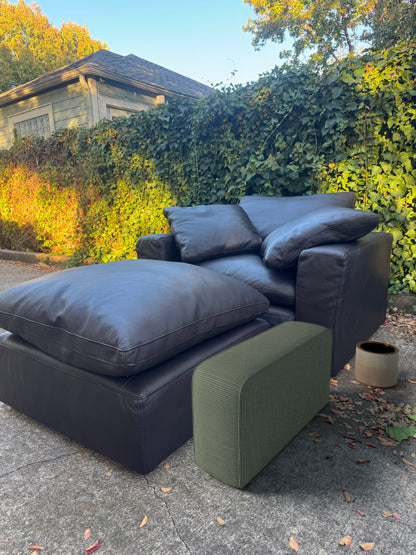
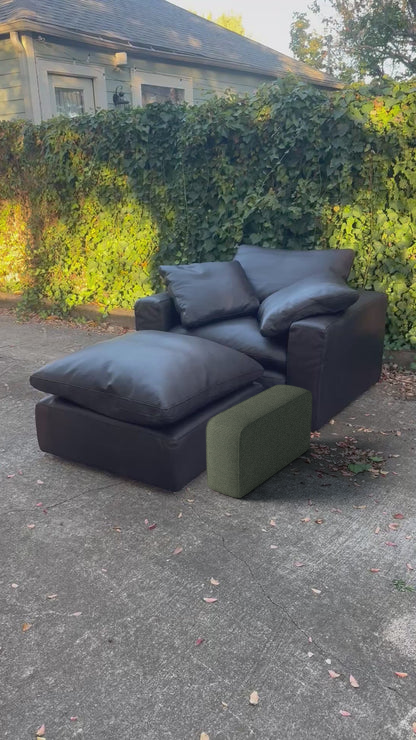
planter: present [355,341,399,388] -> none [336,399,372,438]

